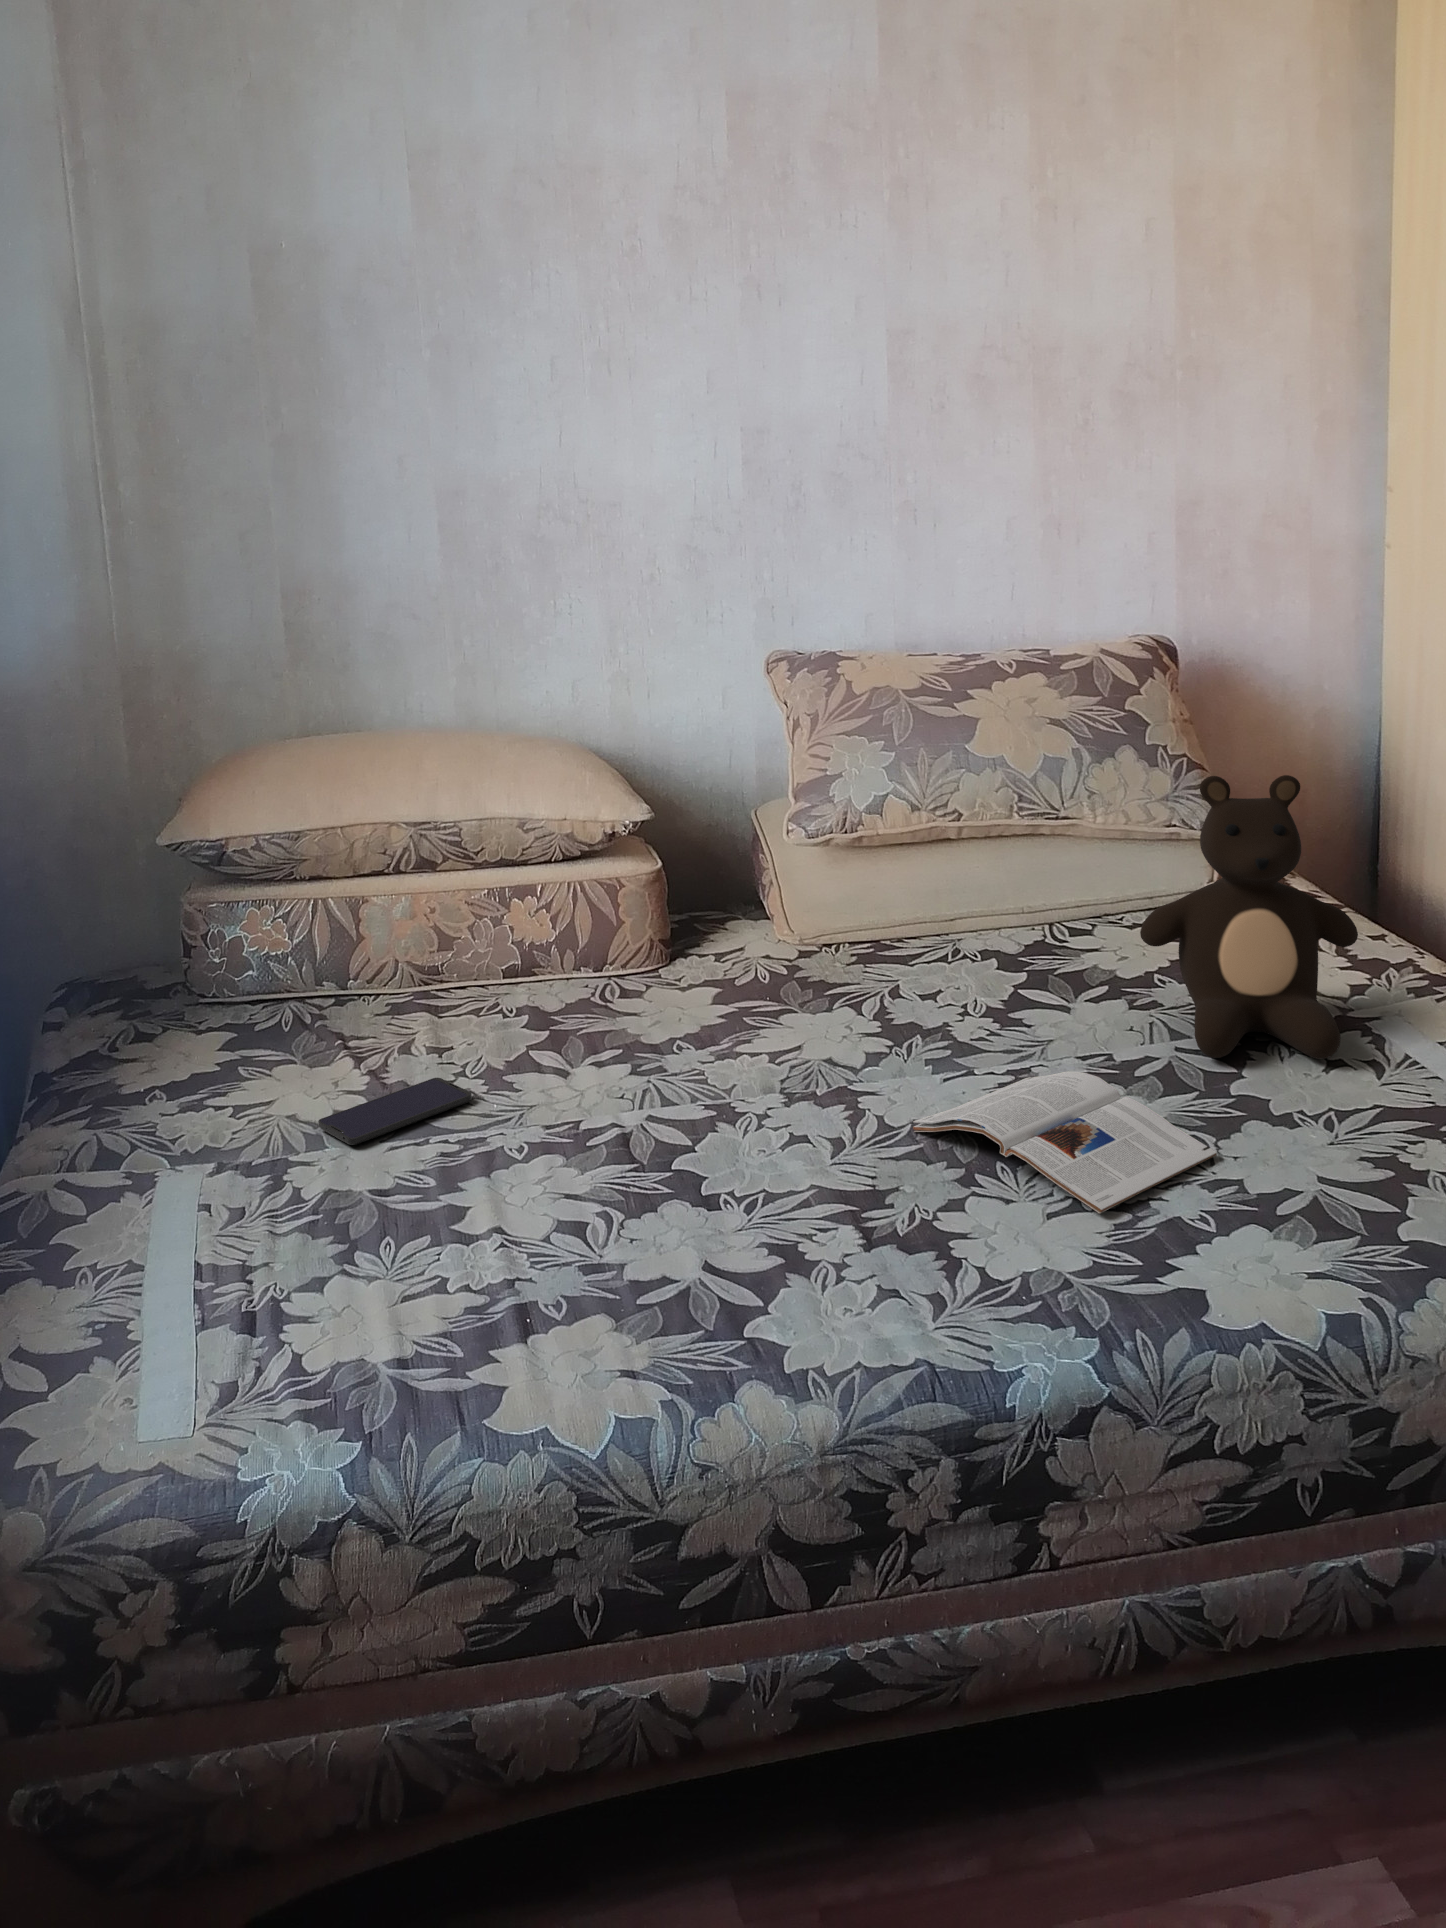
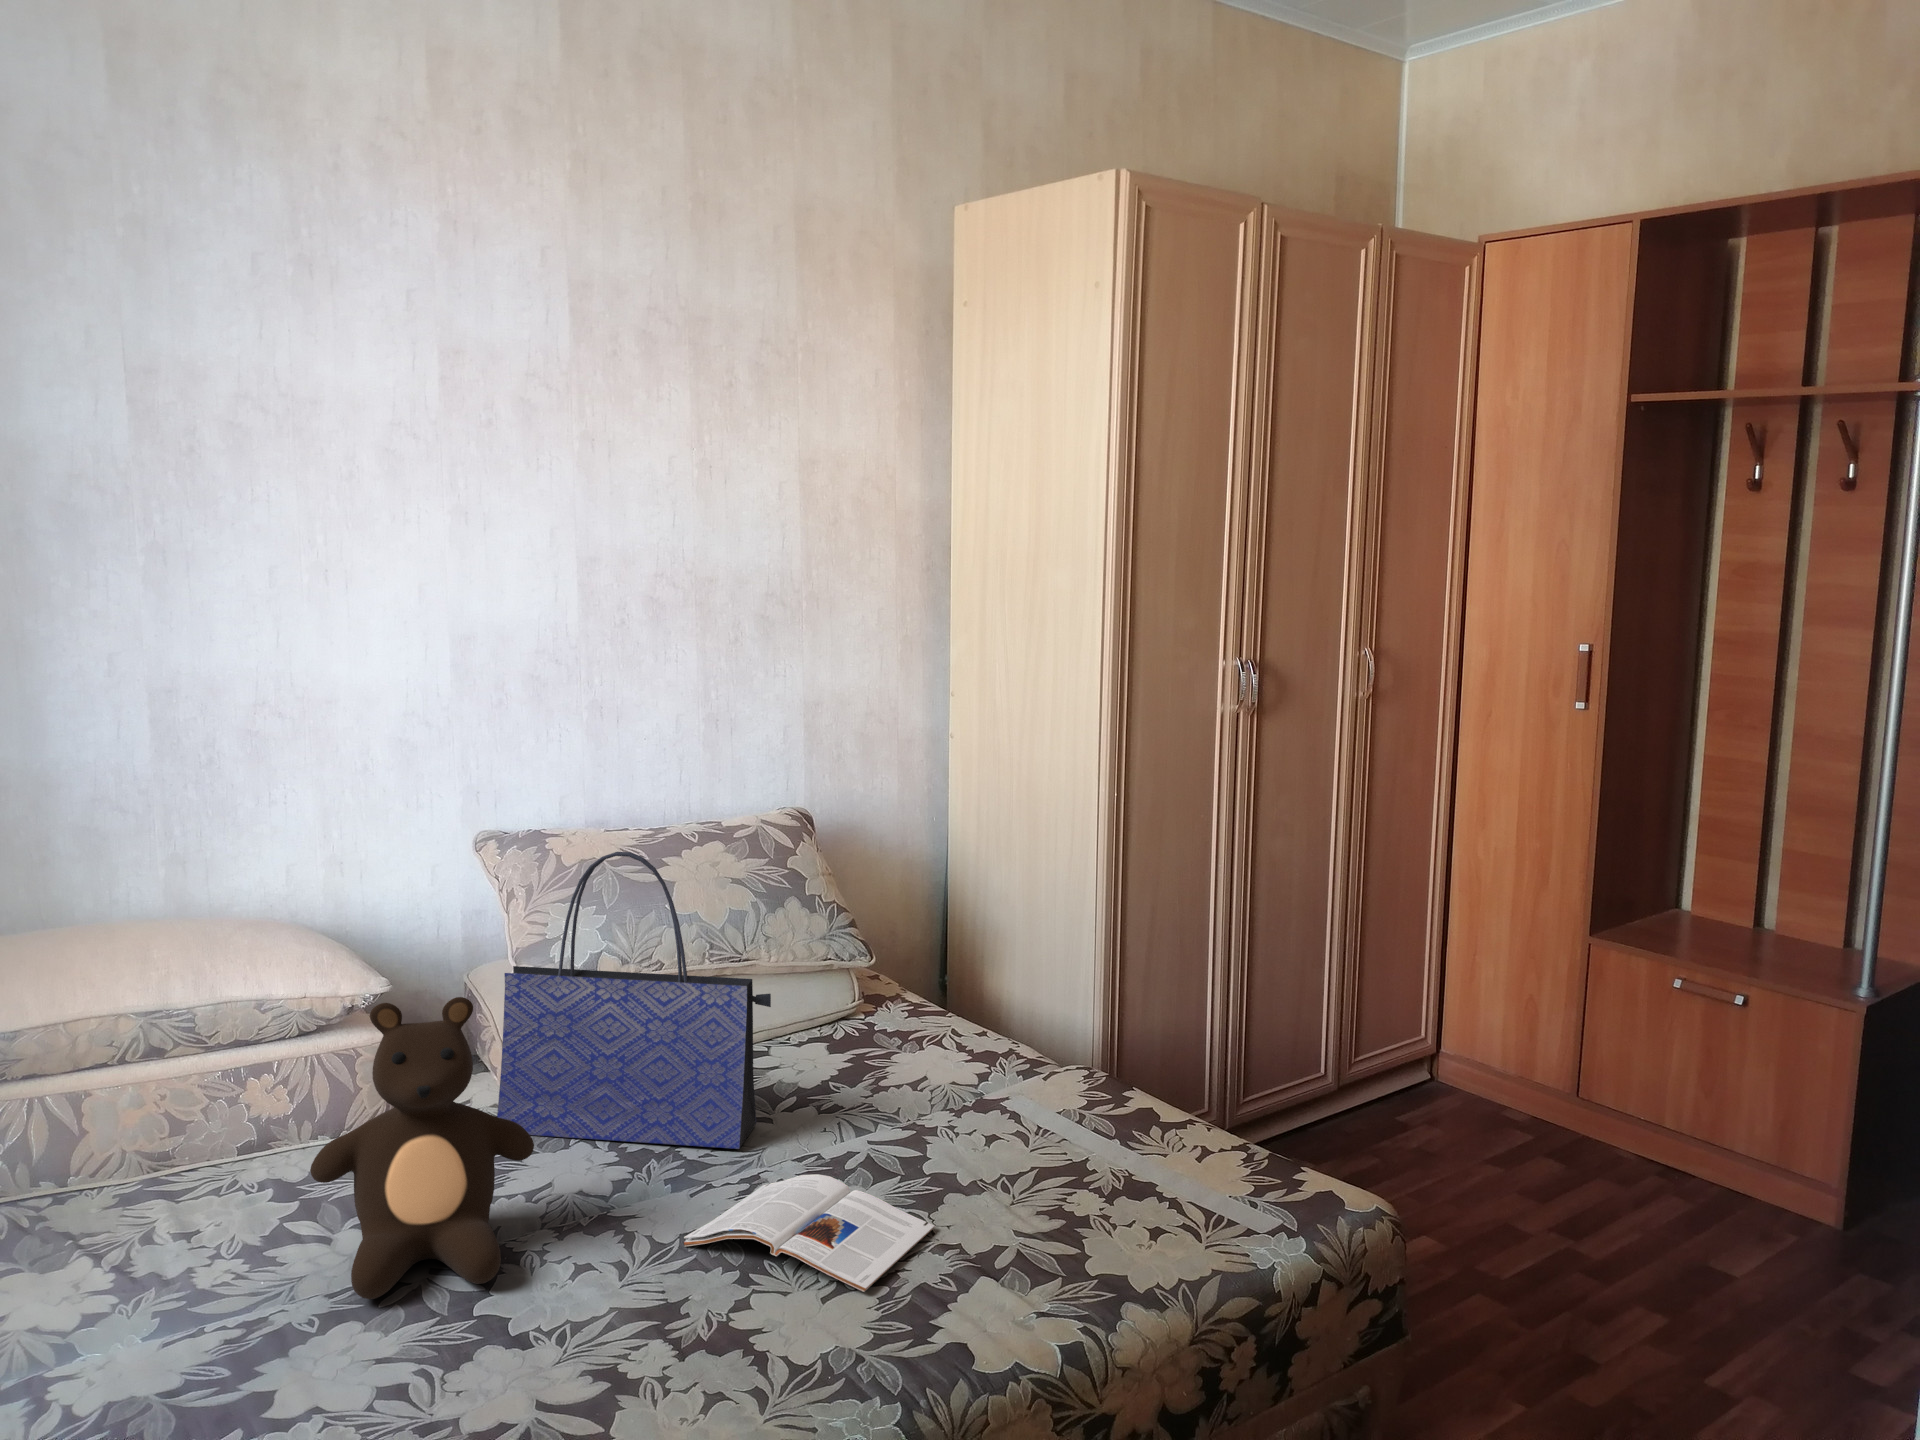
tote bag: none [759,683,1054,1034] -> present [497,852,771,1149]
teddy bear: present [1140,775,1358,1059] -> present [310,997,534,1299]
smartphone: present [318,1078,472,1145] -> none [70,1265,239,1350]

